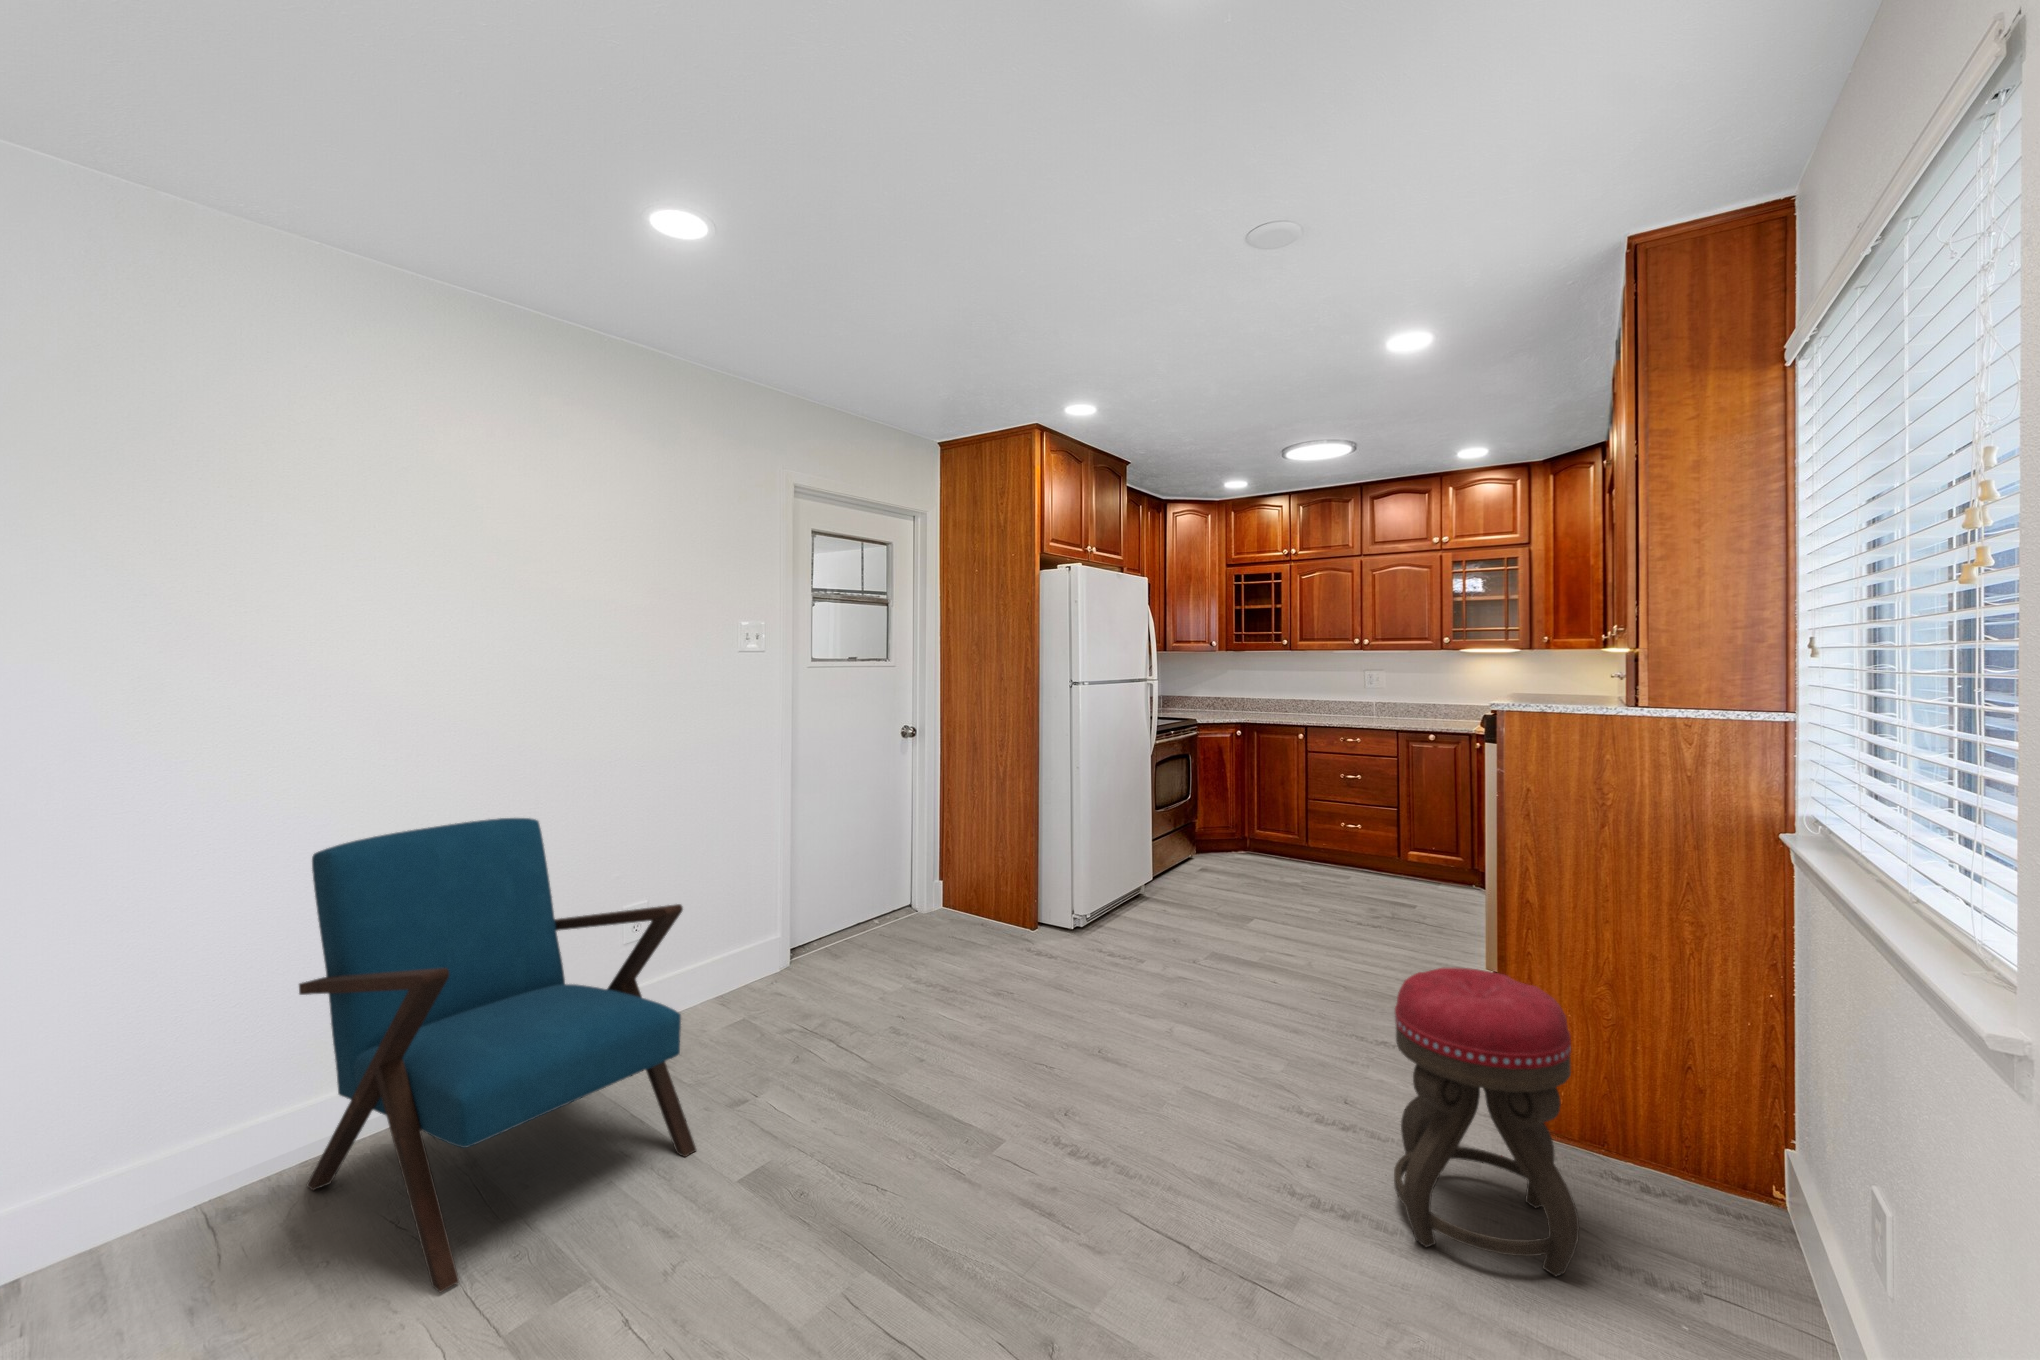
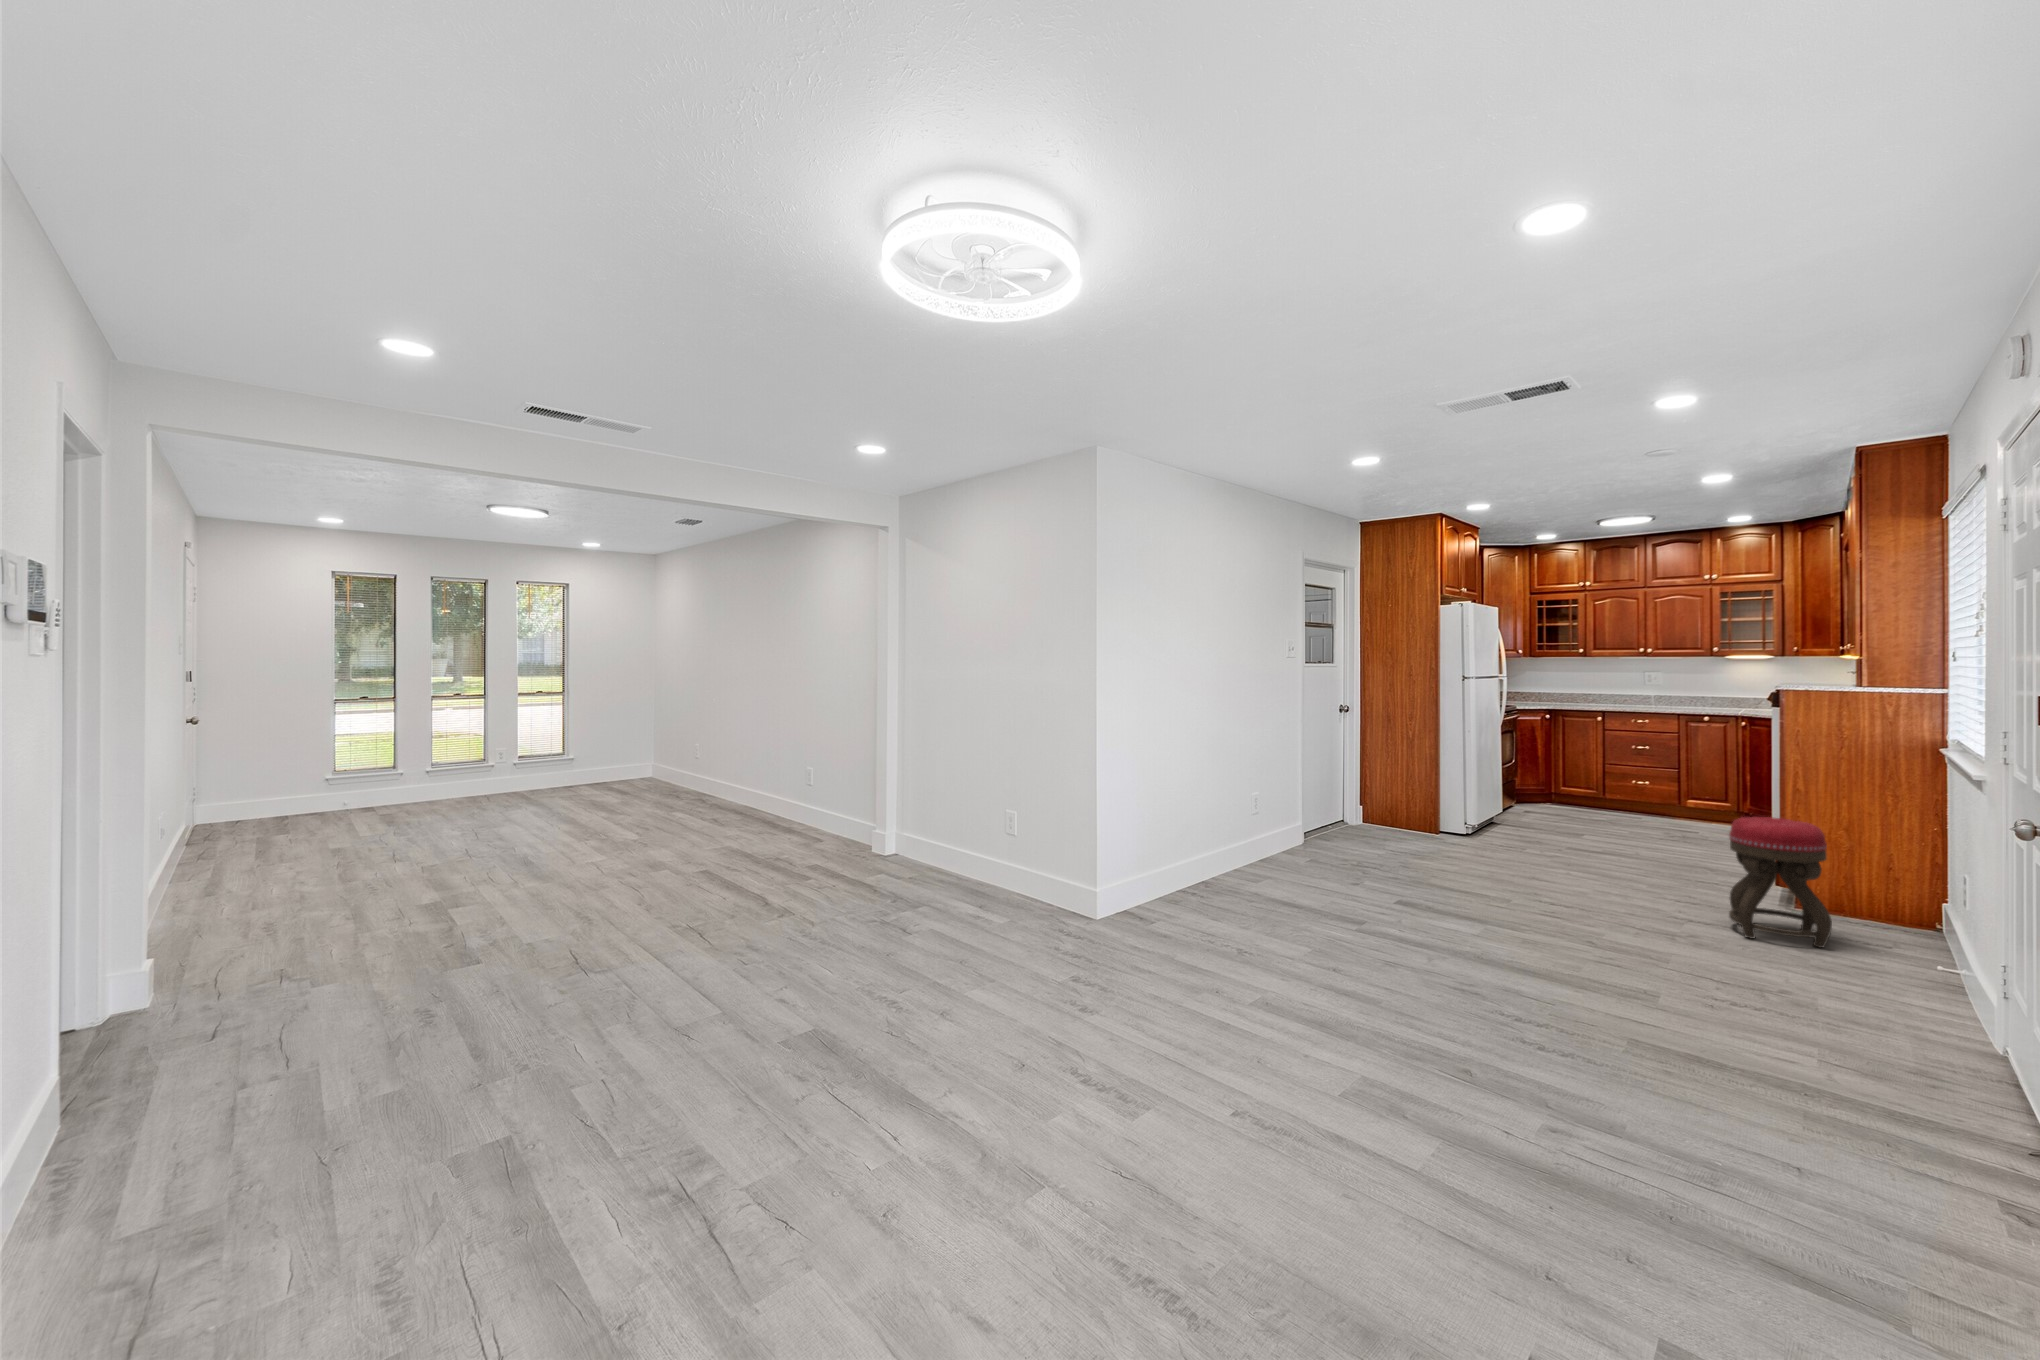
armchair: present [299,818,696,1292] -> none [1167,741,1351,927]

